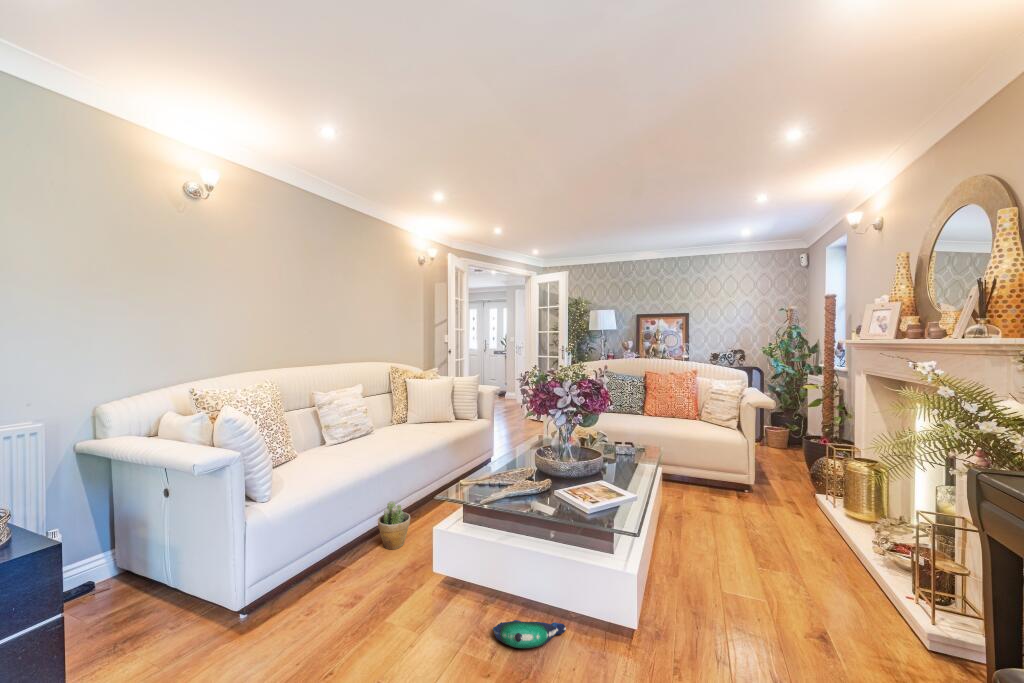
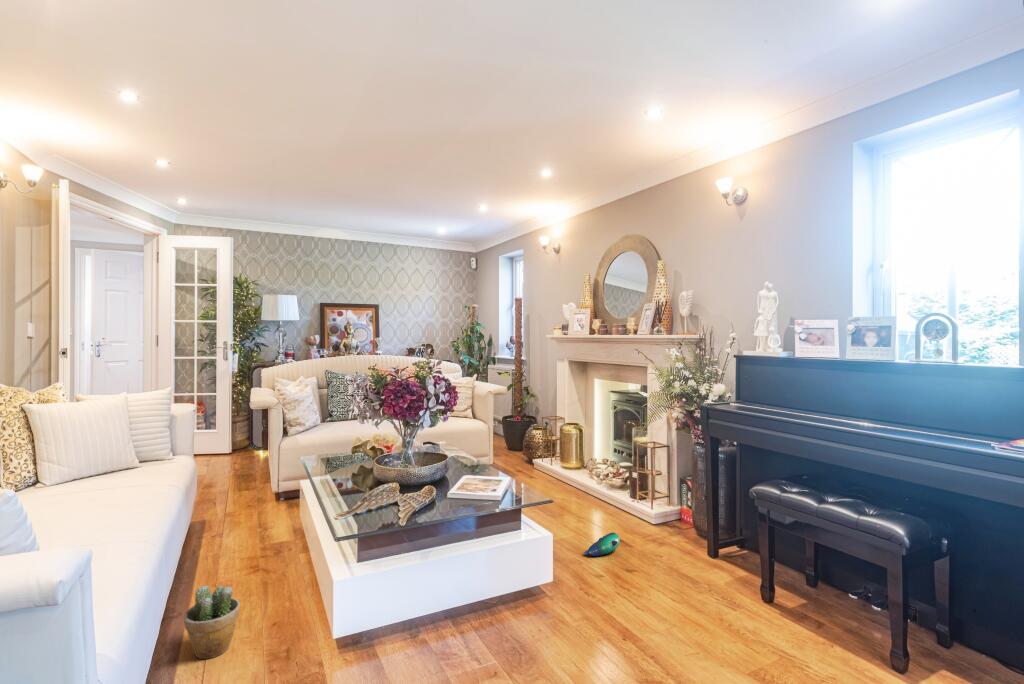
plush toy: present [493,620,566,648] -> present [584,532,620,556]

